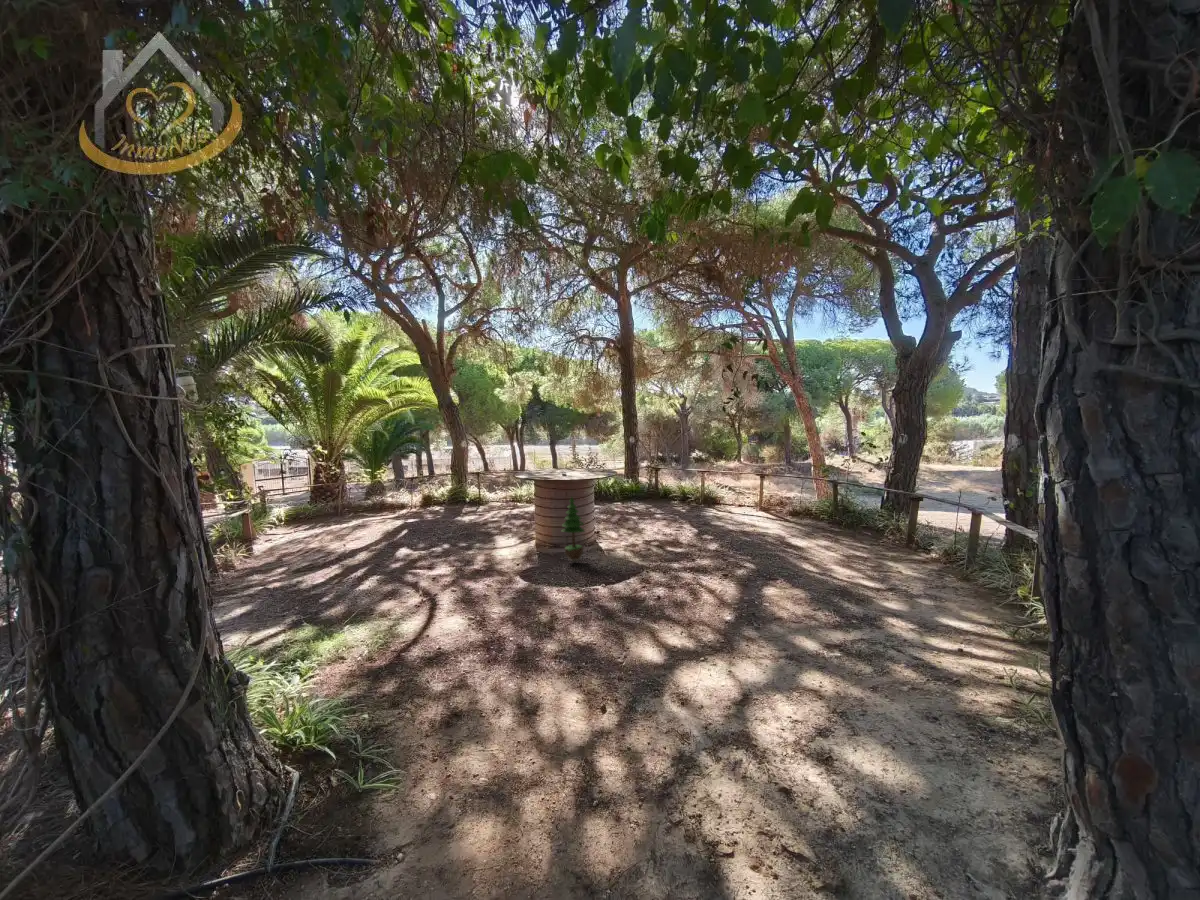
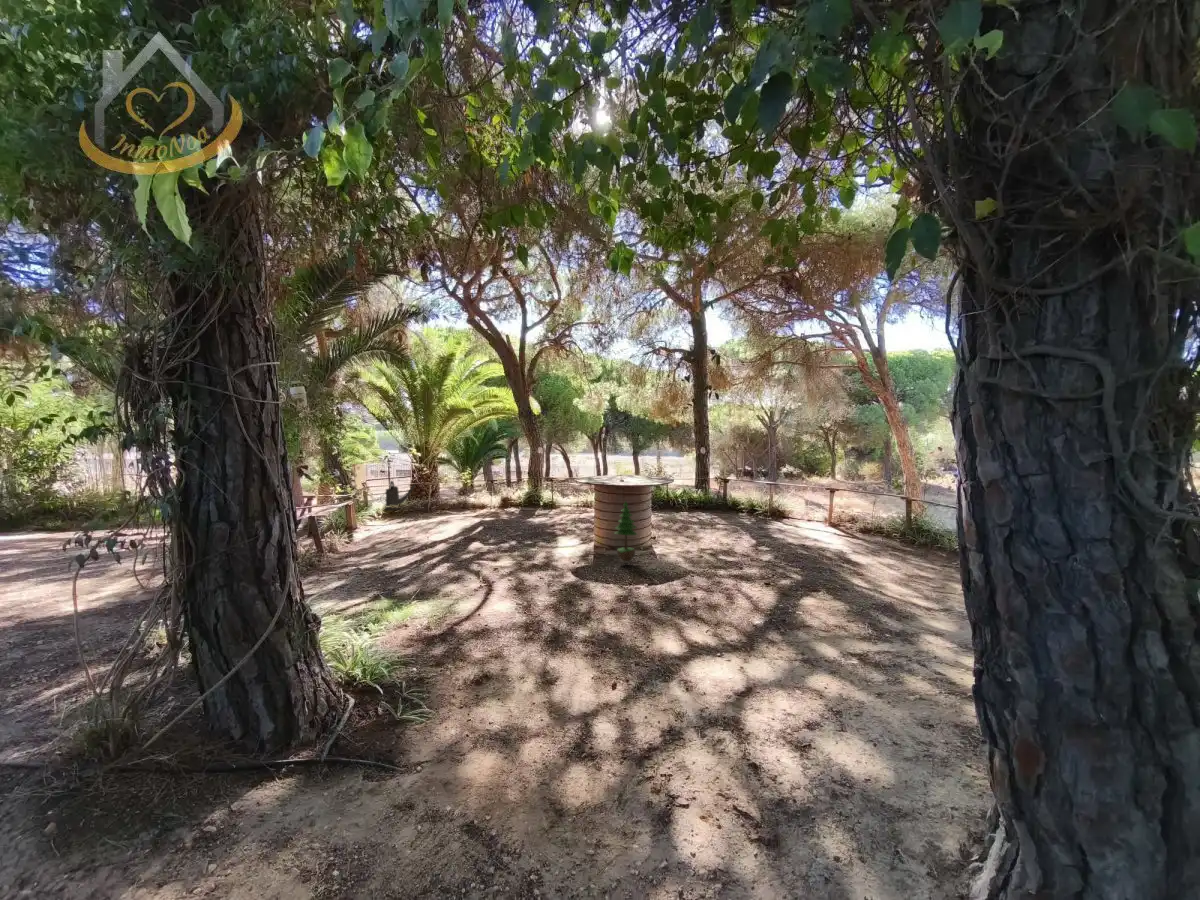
watering can: none [290,487,330,519] -> present [385,481,415,510]

